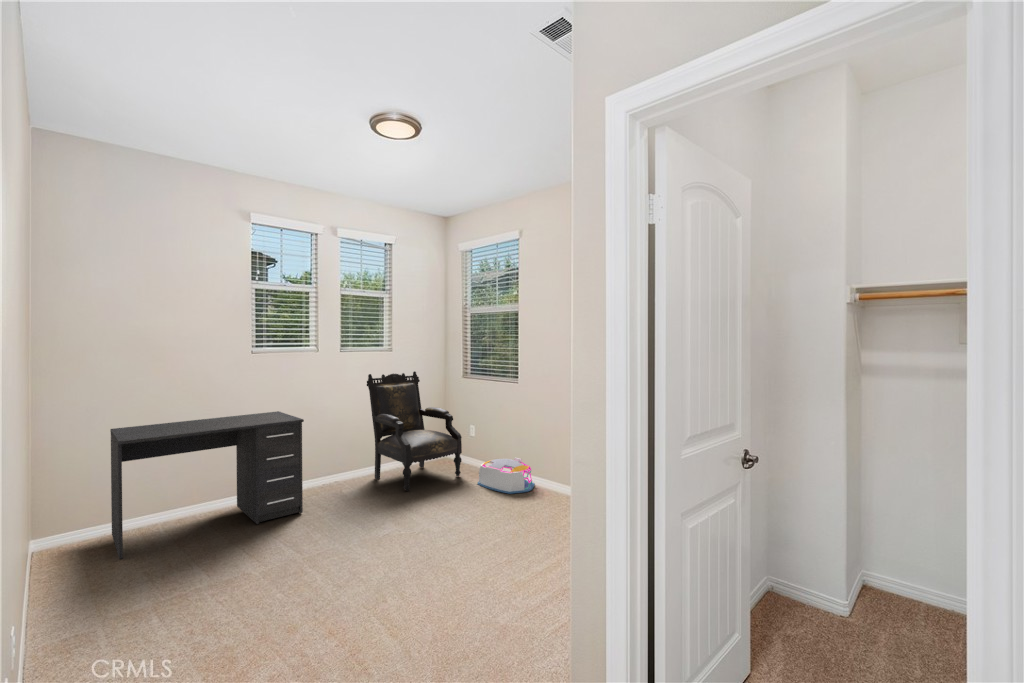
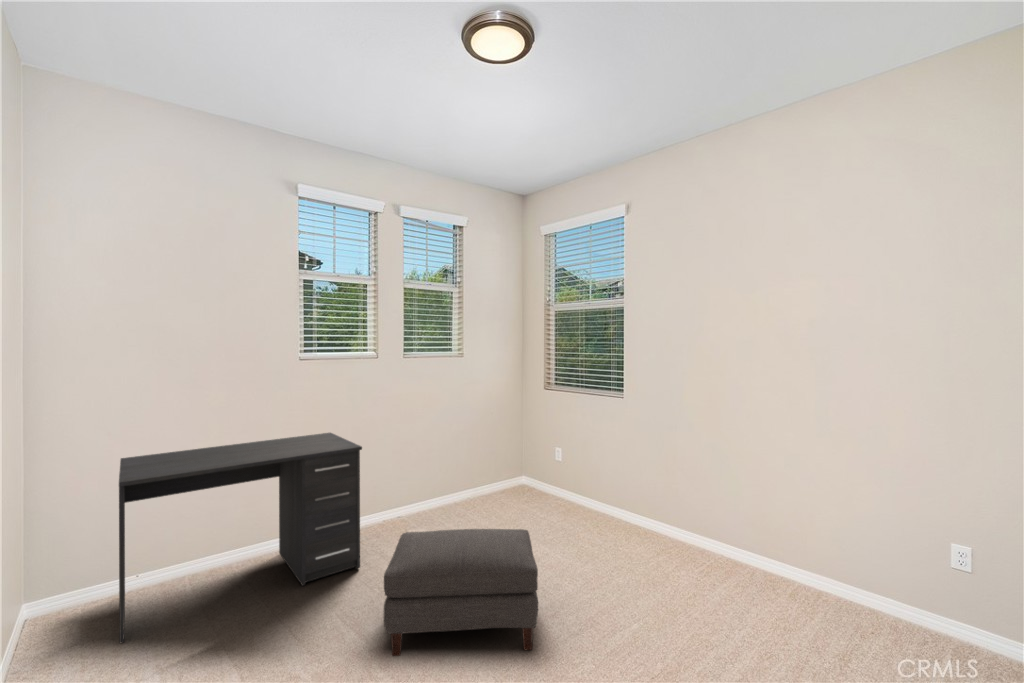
armchair: present [367,371,462,491] -> none [434,381,551,536]
storage bin: present [477,457,535,494] -> none [574,493,649,545]
ottoman: none [317,476,429,558] -> present [384,529,538,656]

